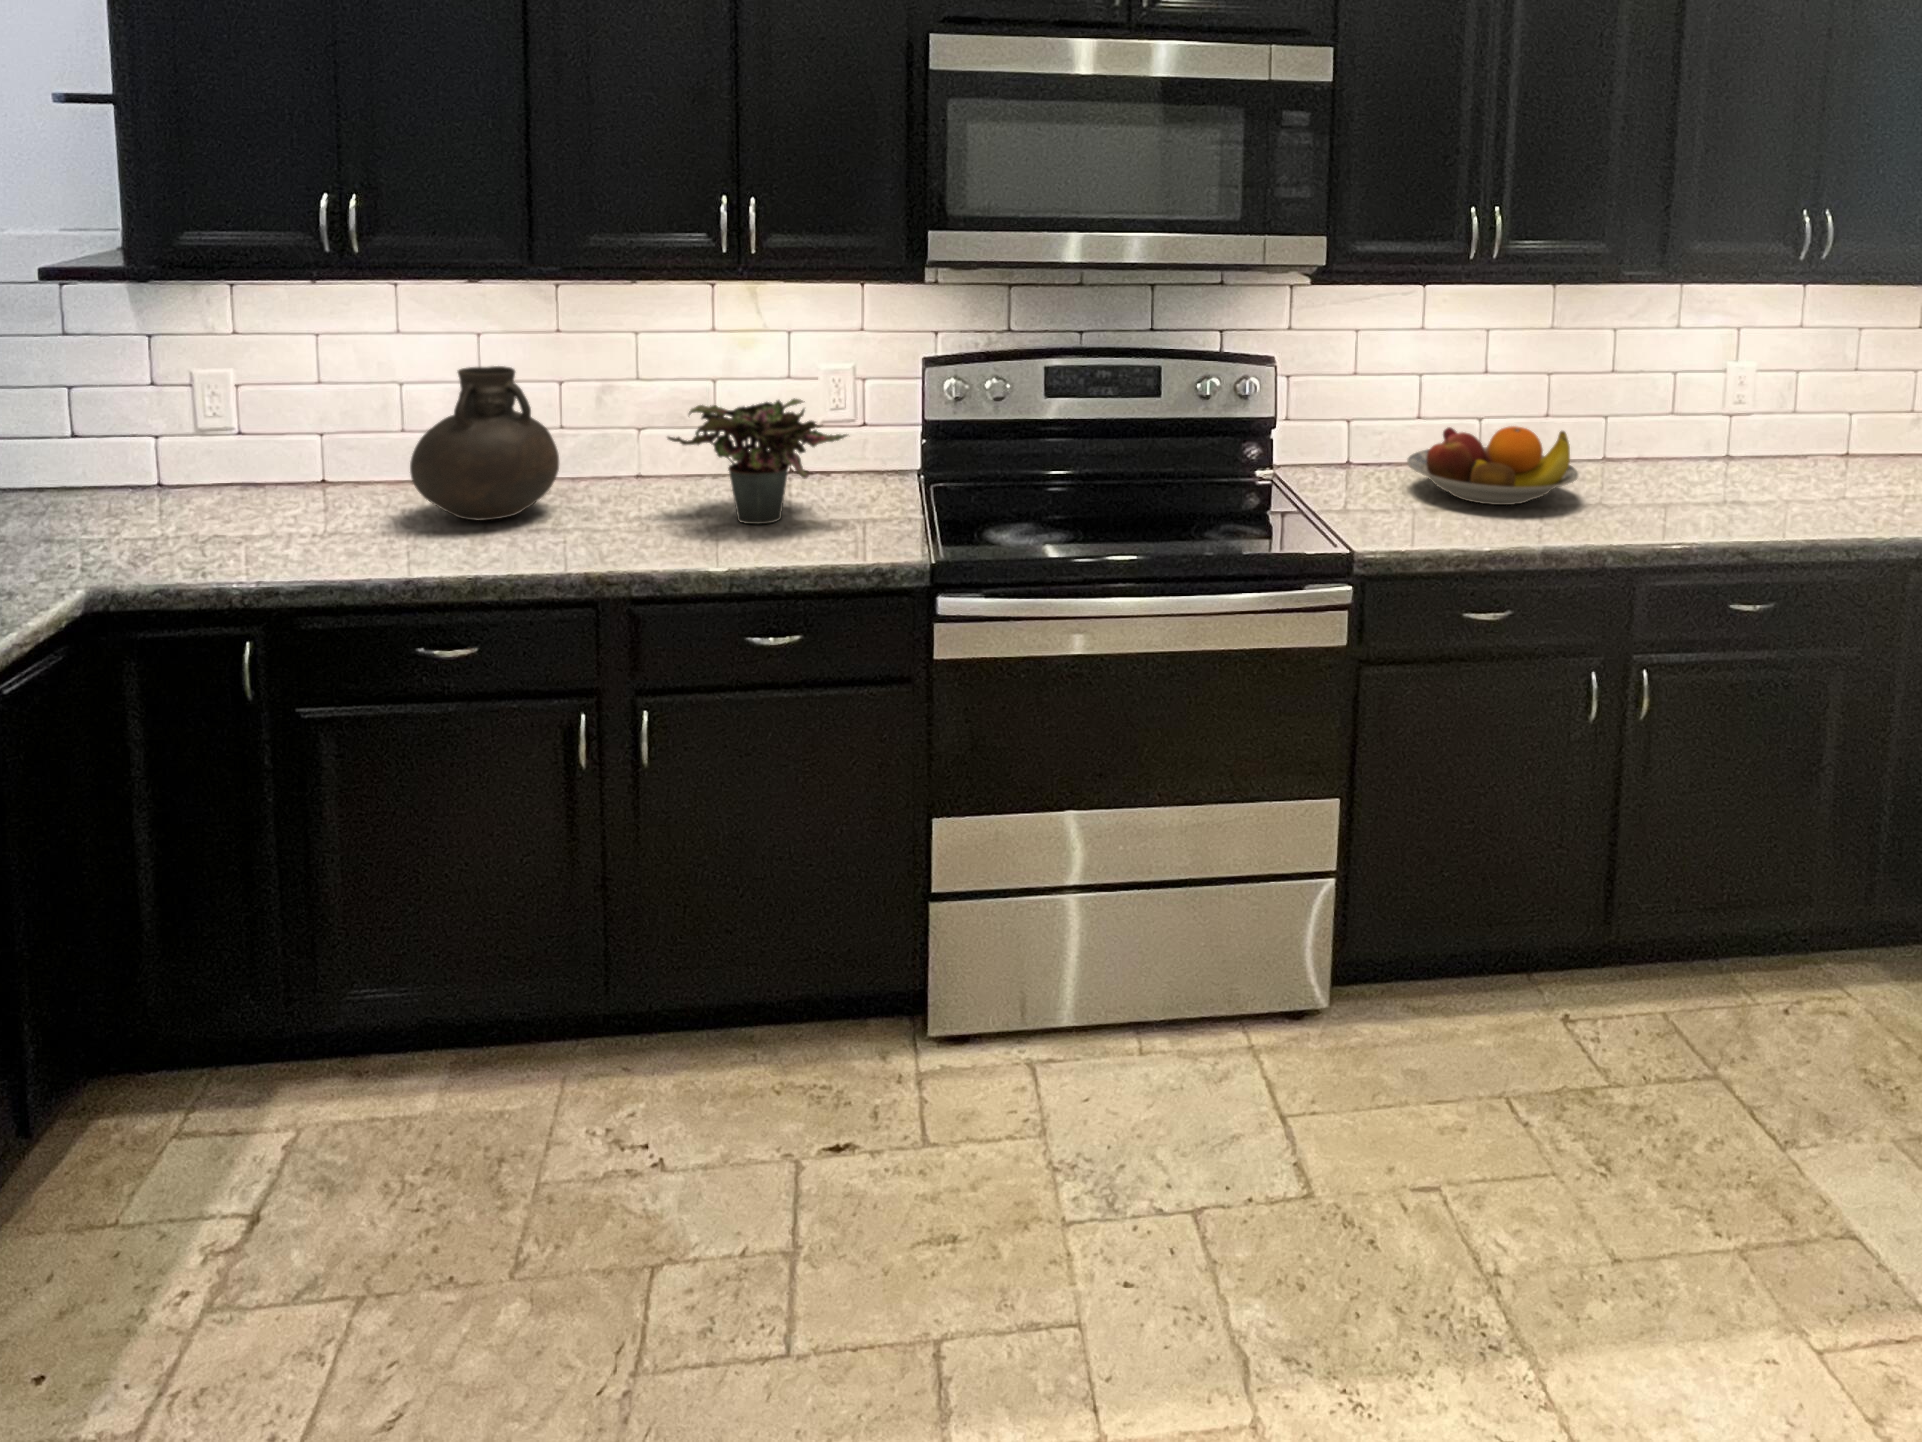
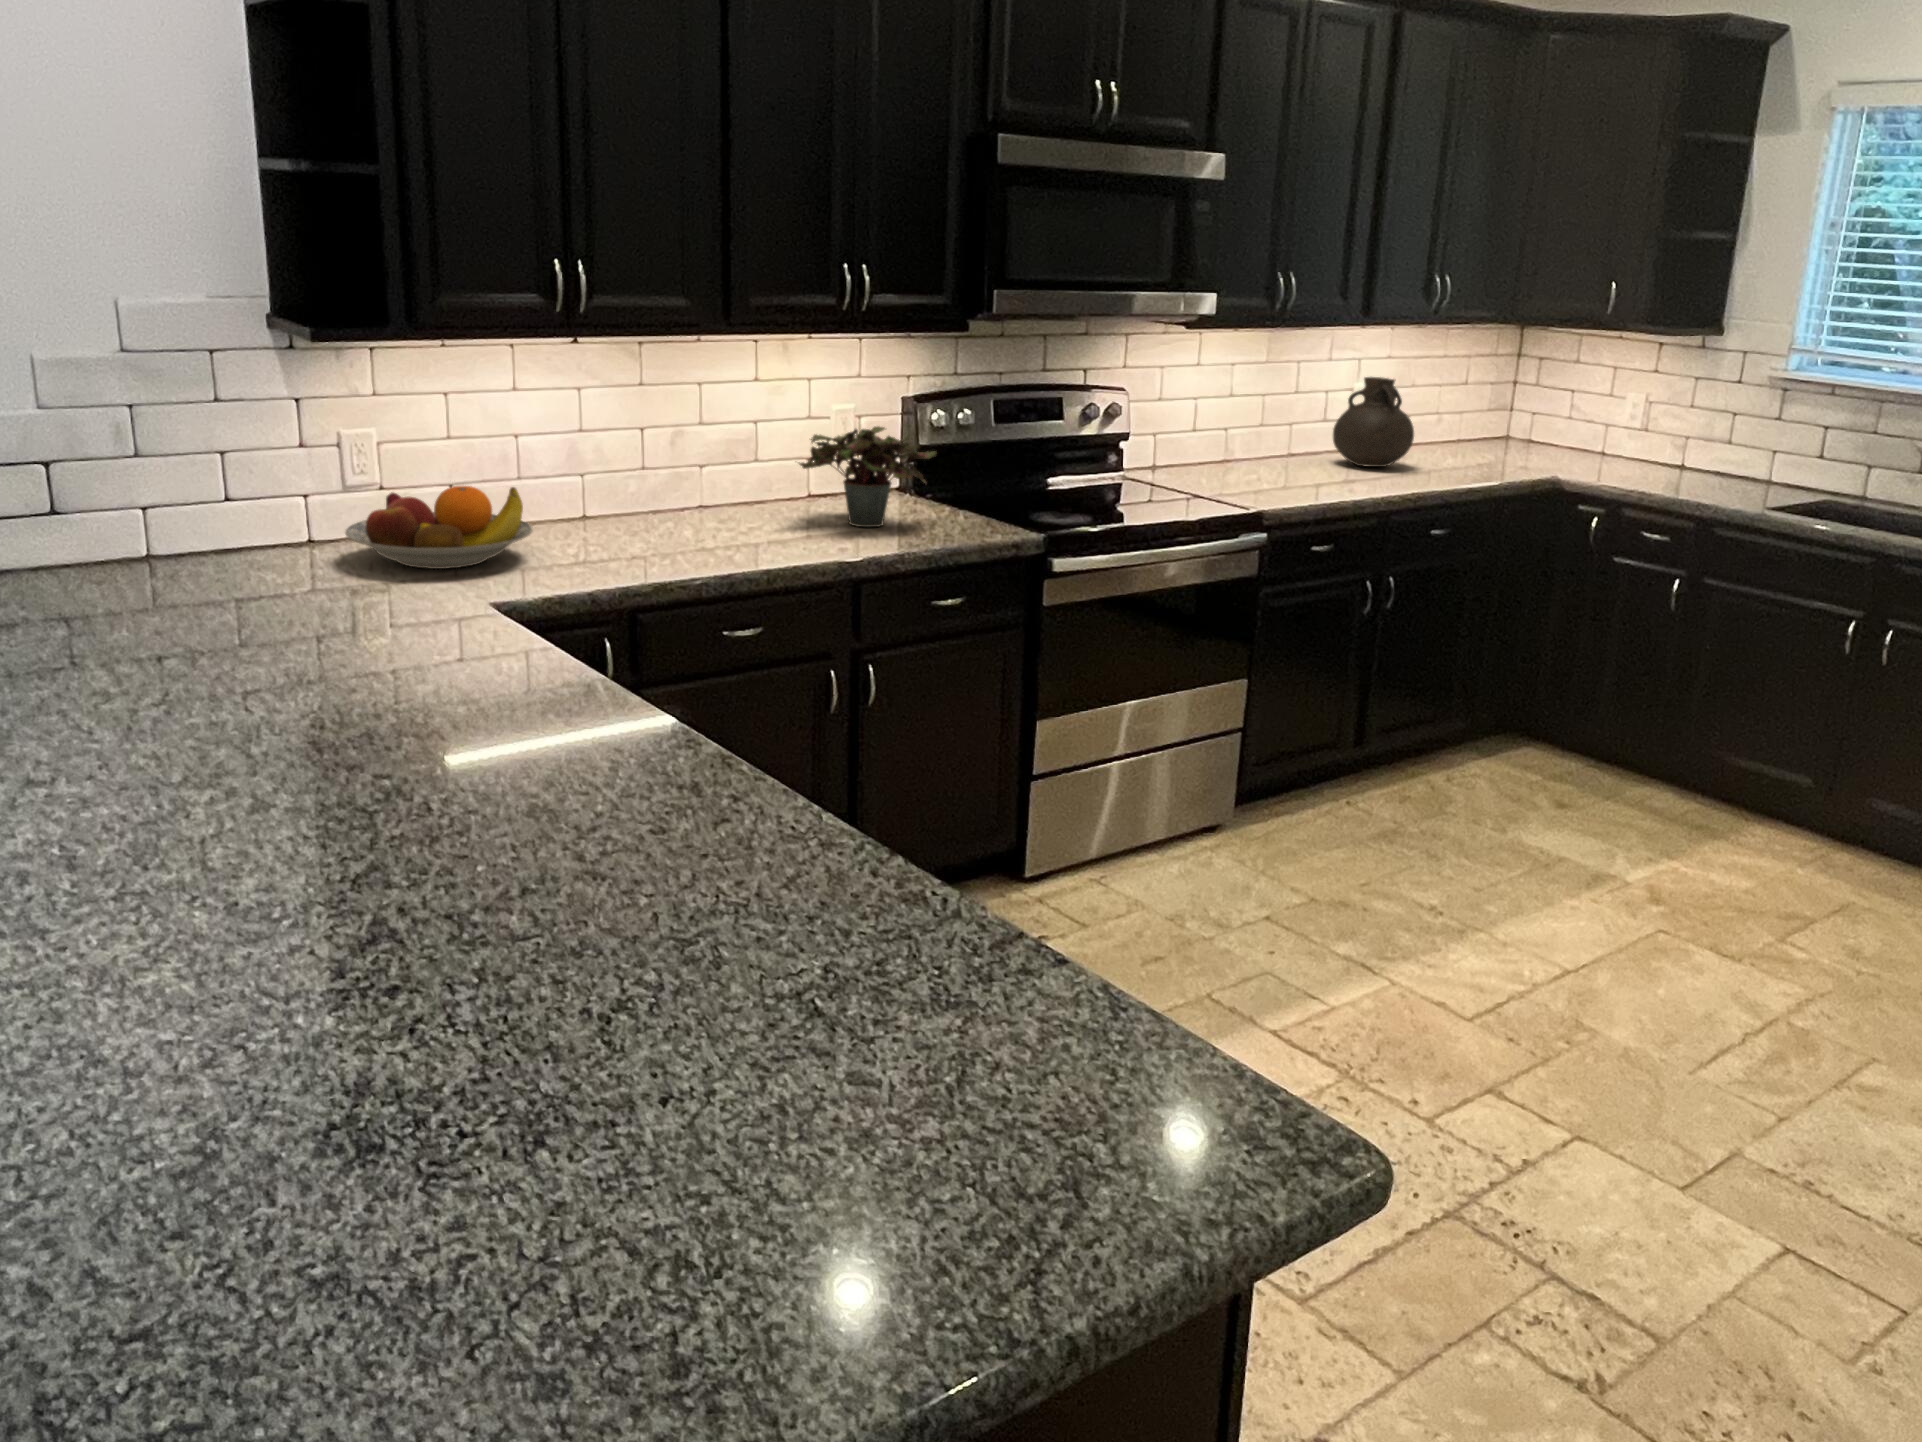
vase: present [410,366,559,521] -> present [1333,377,1414,467]
fruit bowl: present [1407,426,1578,505] -> present [345,486,532,569]

